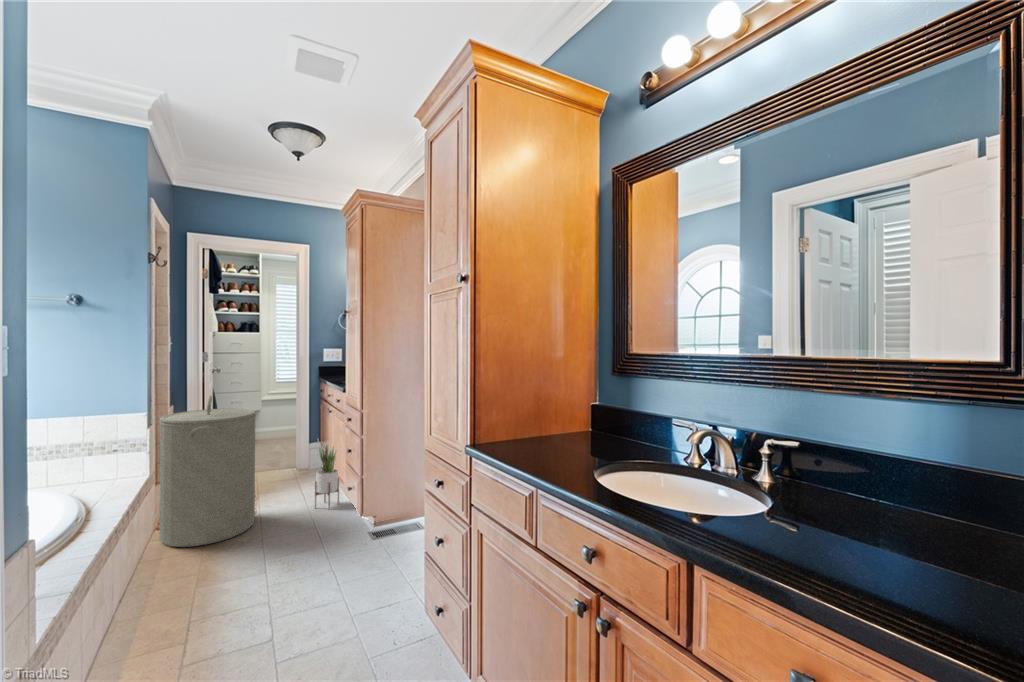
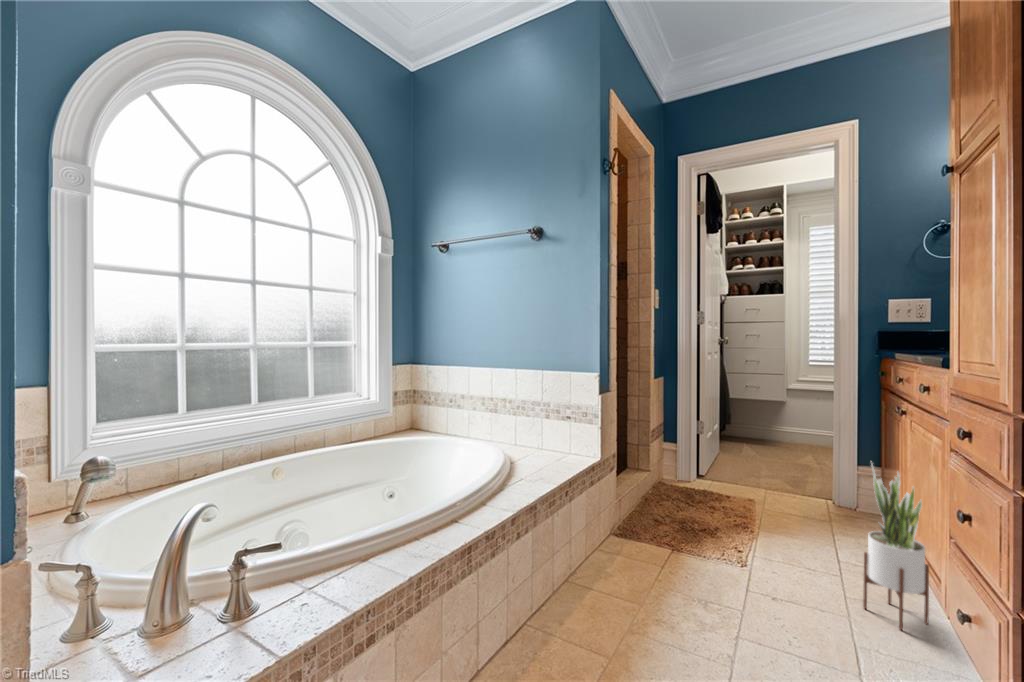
laundry hamper: present [159,396,256,547] -> none [607,356,742,601]

